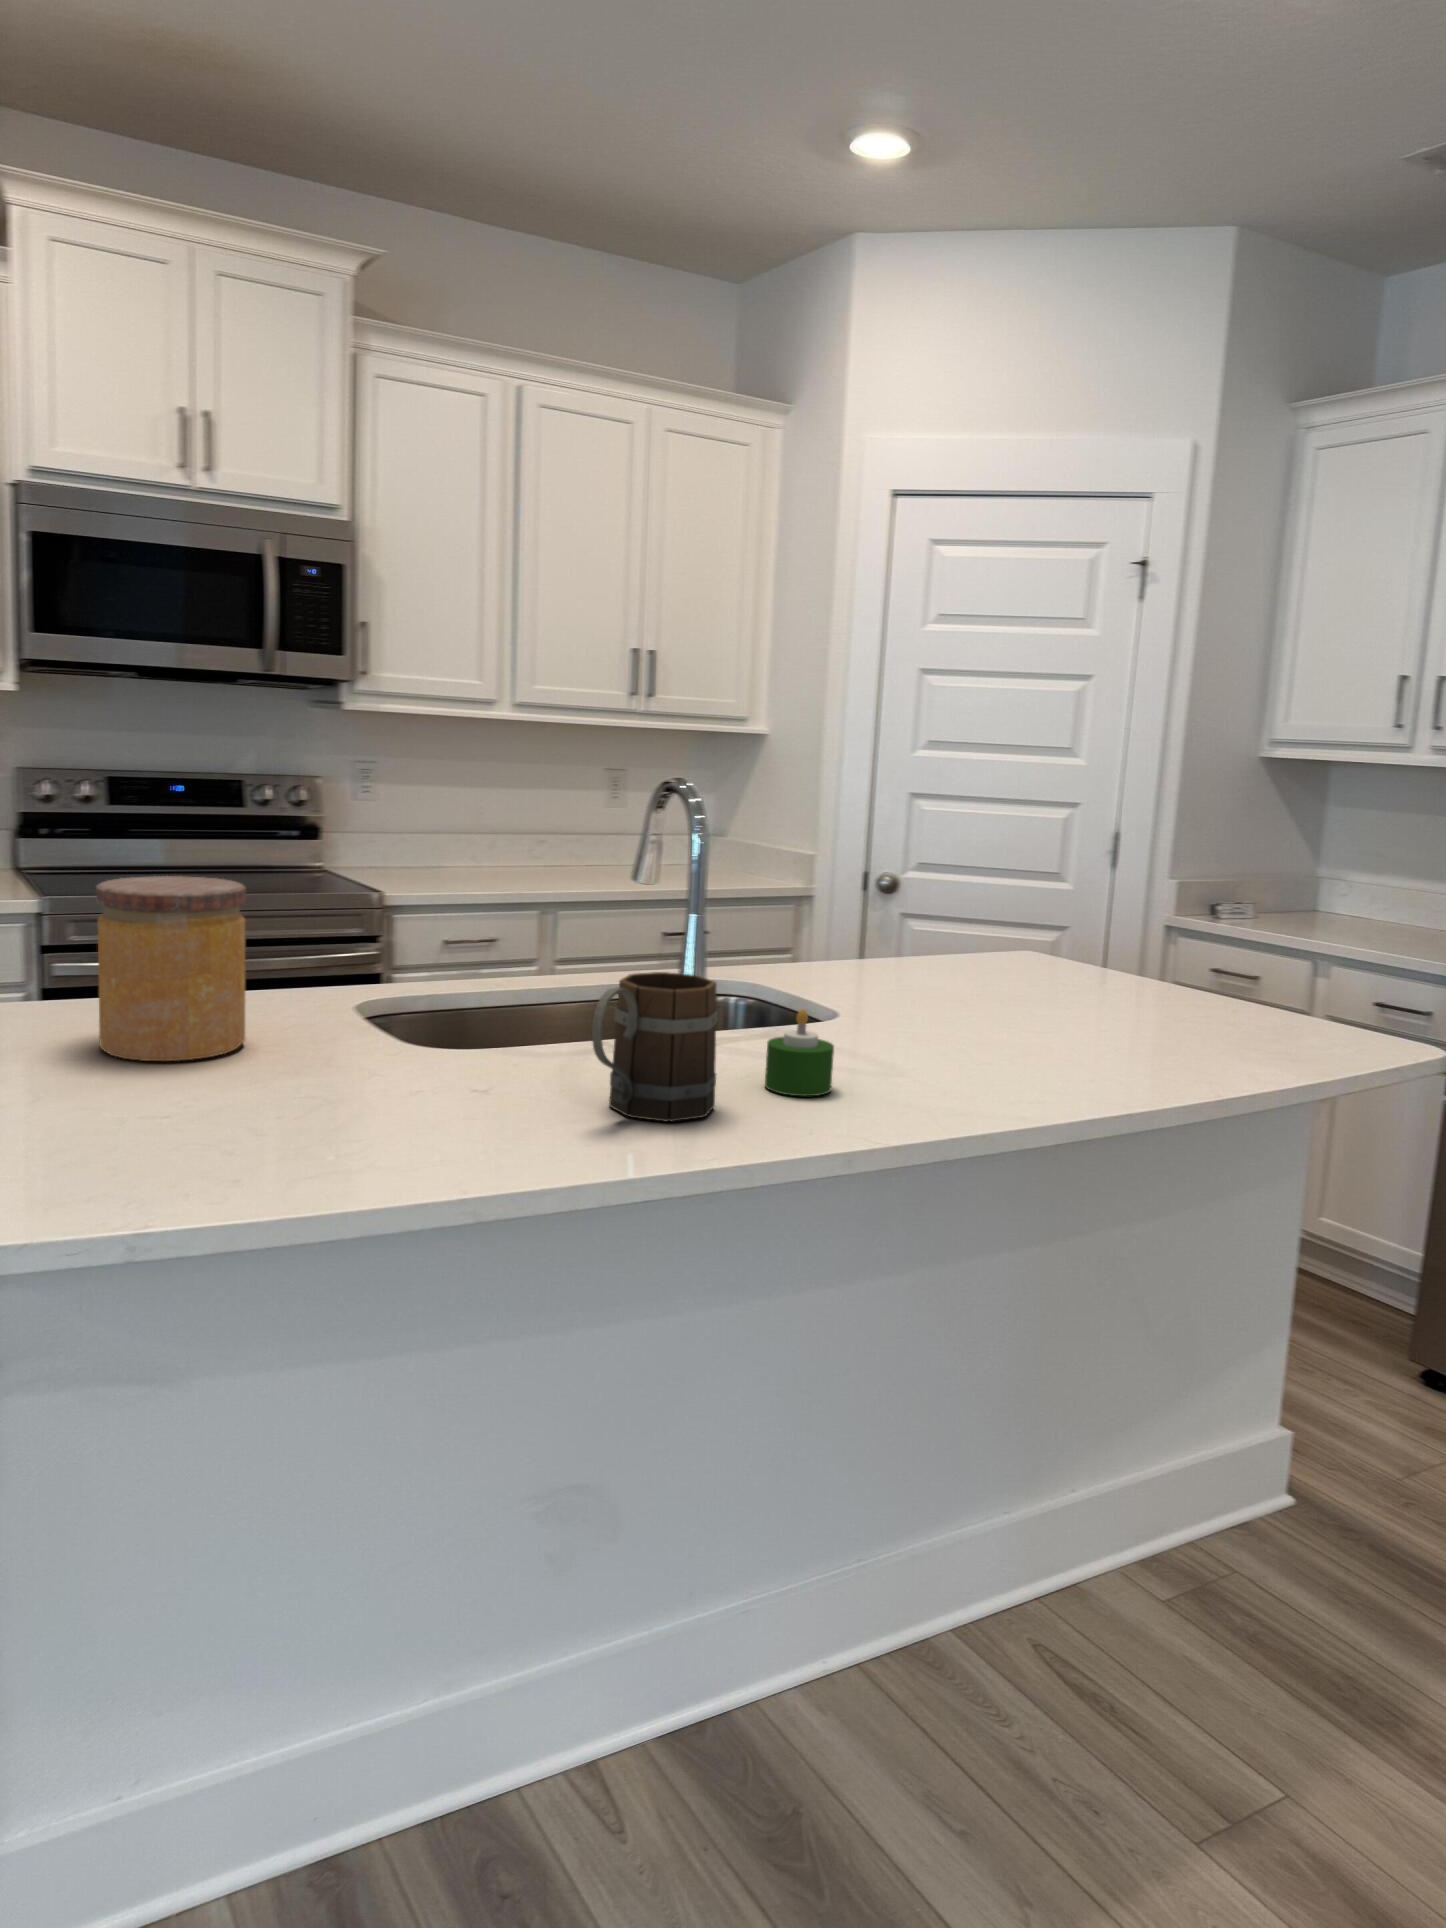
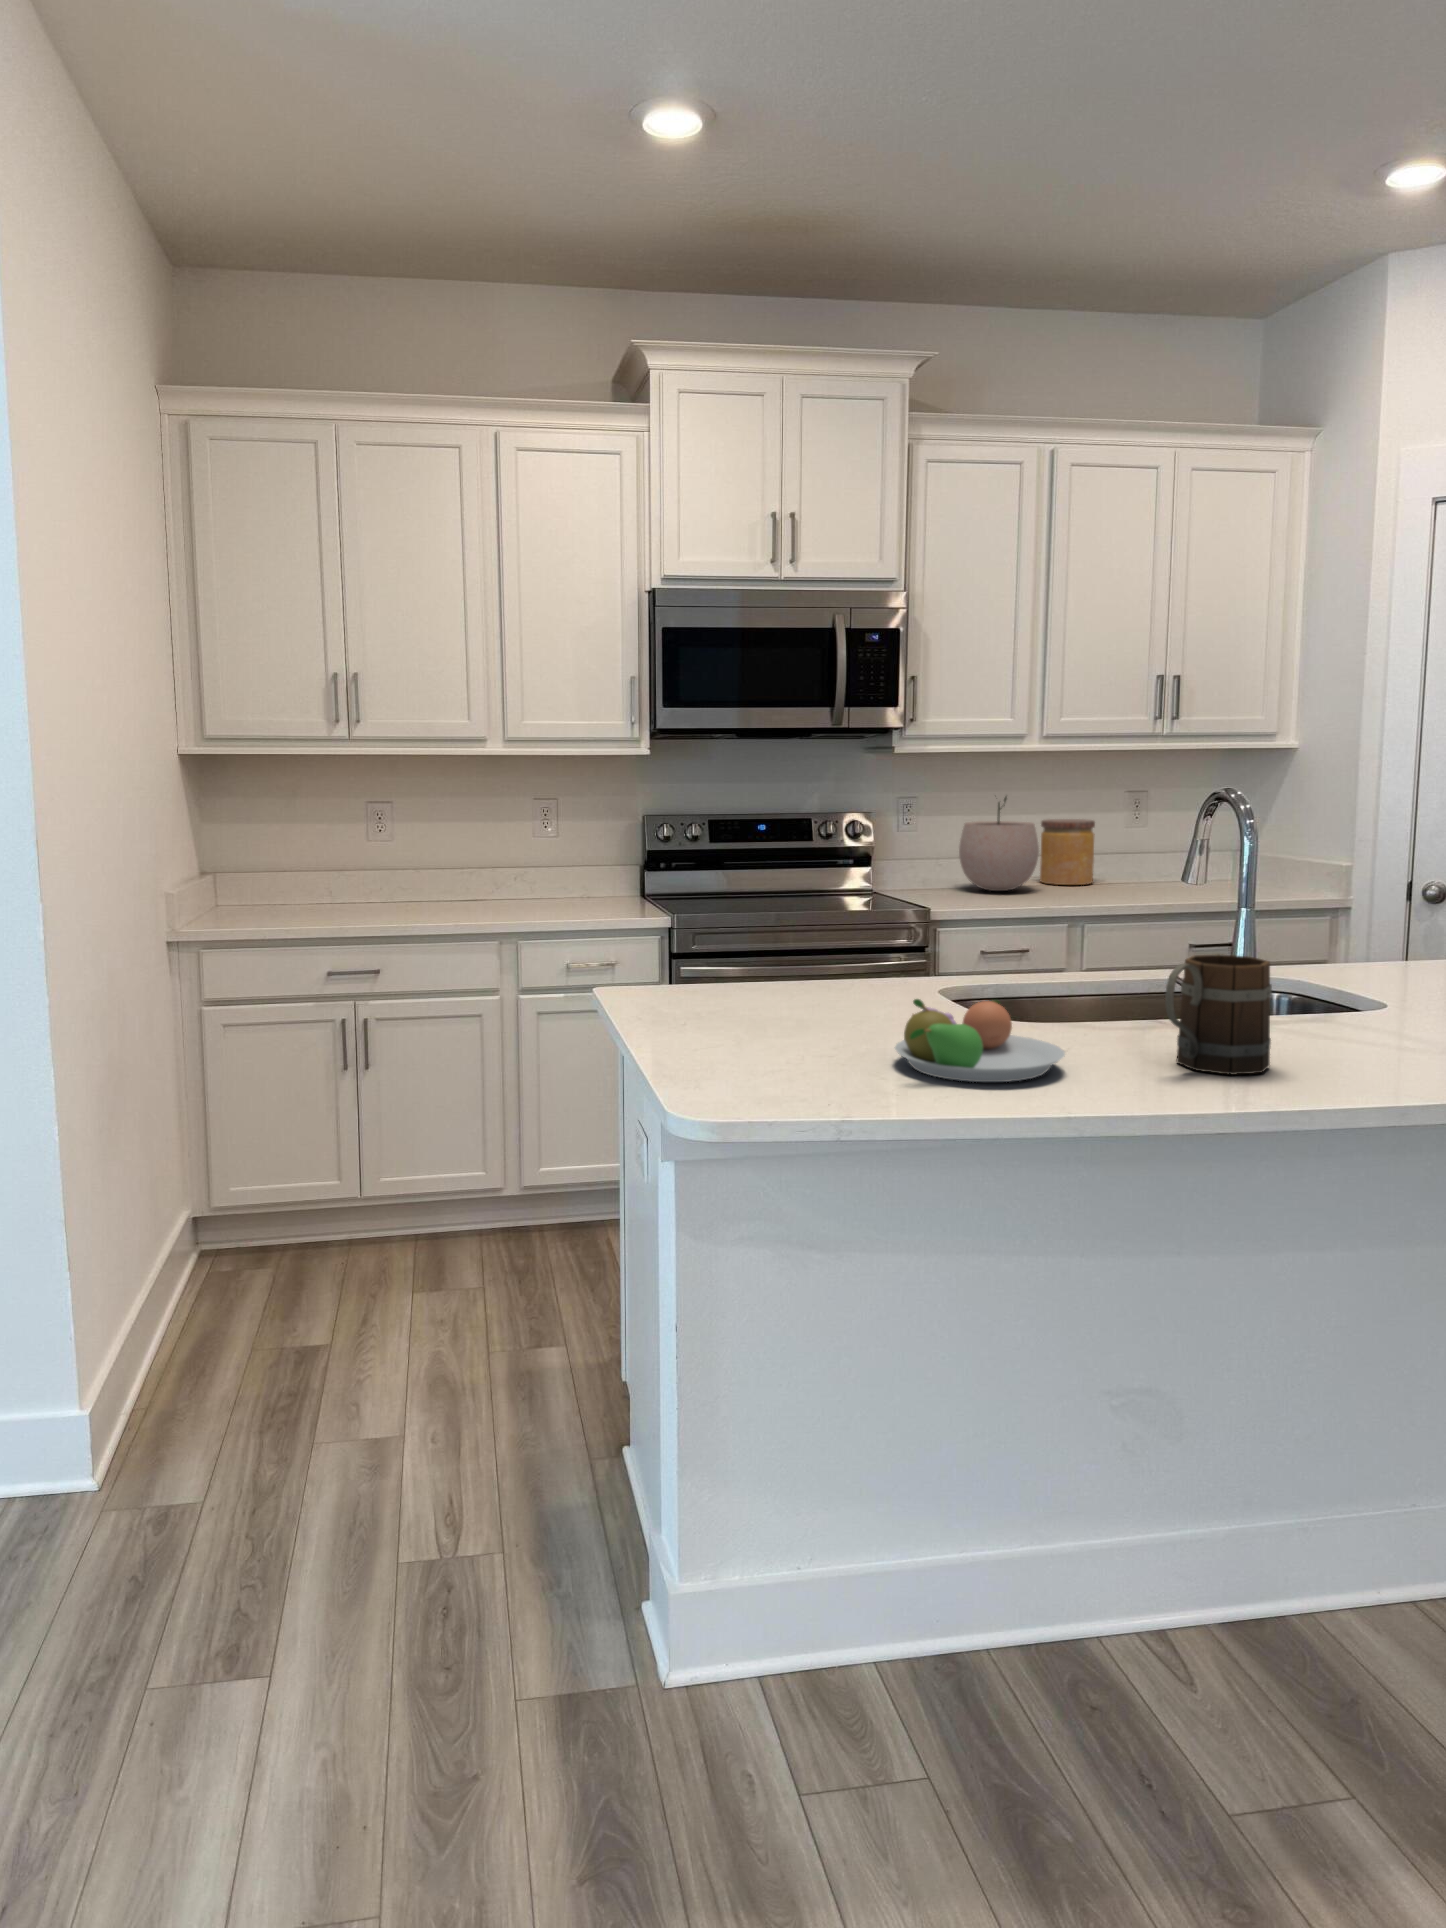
plant pot: none [419,762,507,871] -> present [959,797,1039,891]
jar: present [96,876,246,1061] -> present [1040,819,1095,885]
candle: present [765,1009,834,1096] -> none [1314,988,1380,1063]
fruit bowl: none [236,1033,468,1154] -> present [895,999,1065,1082]

